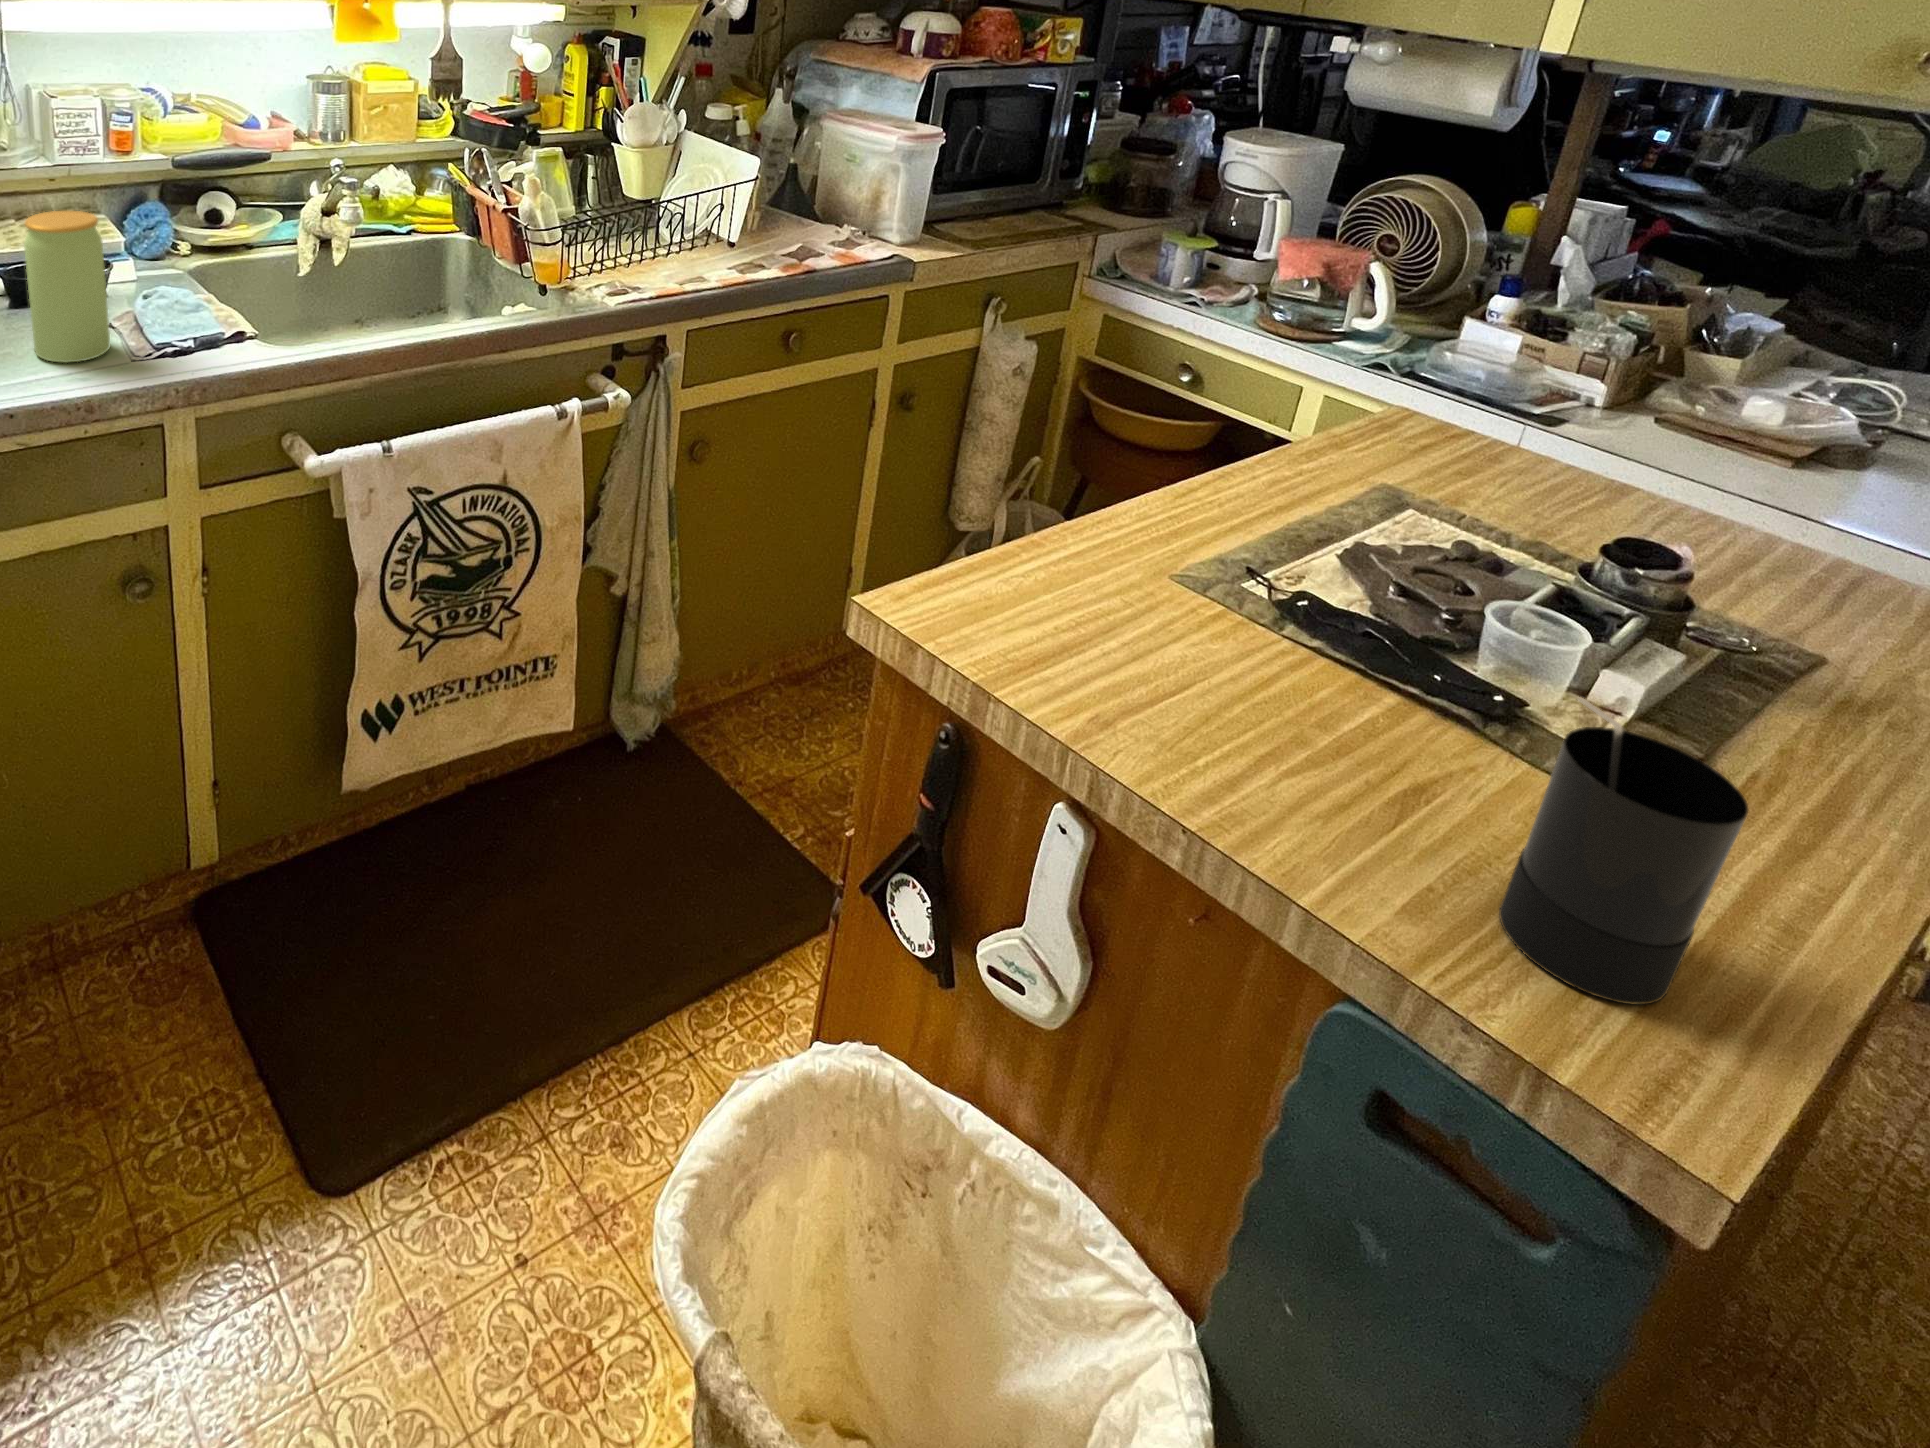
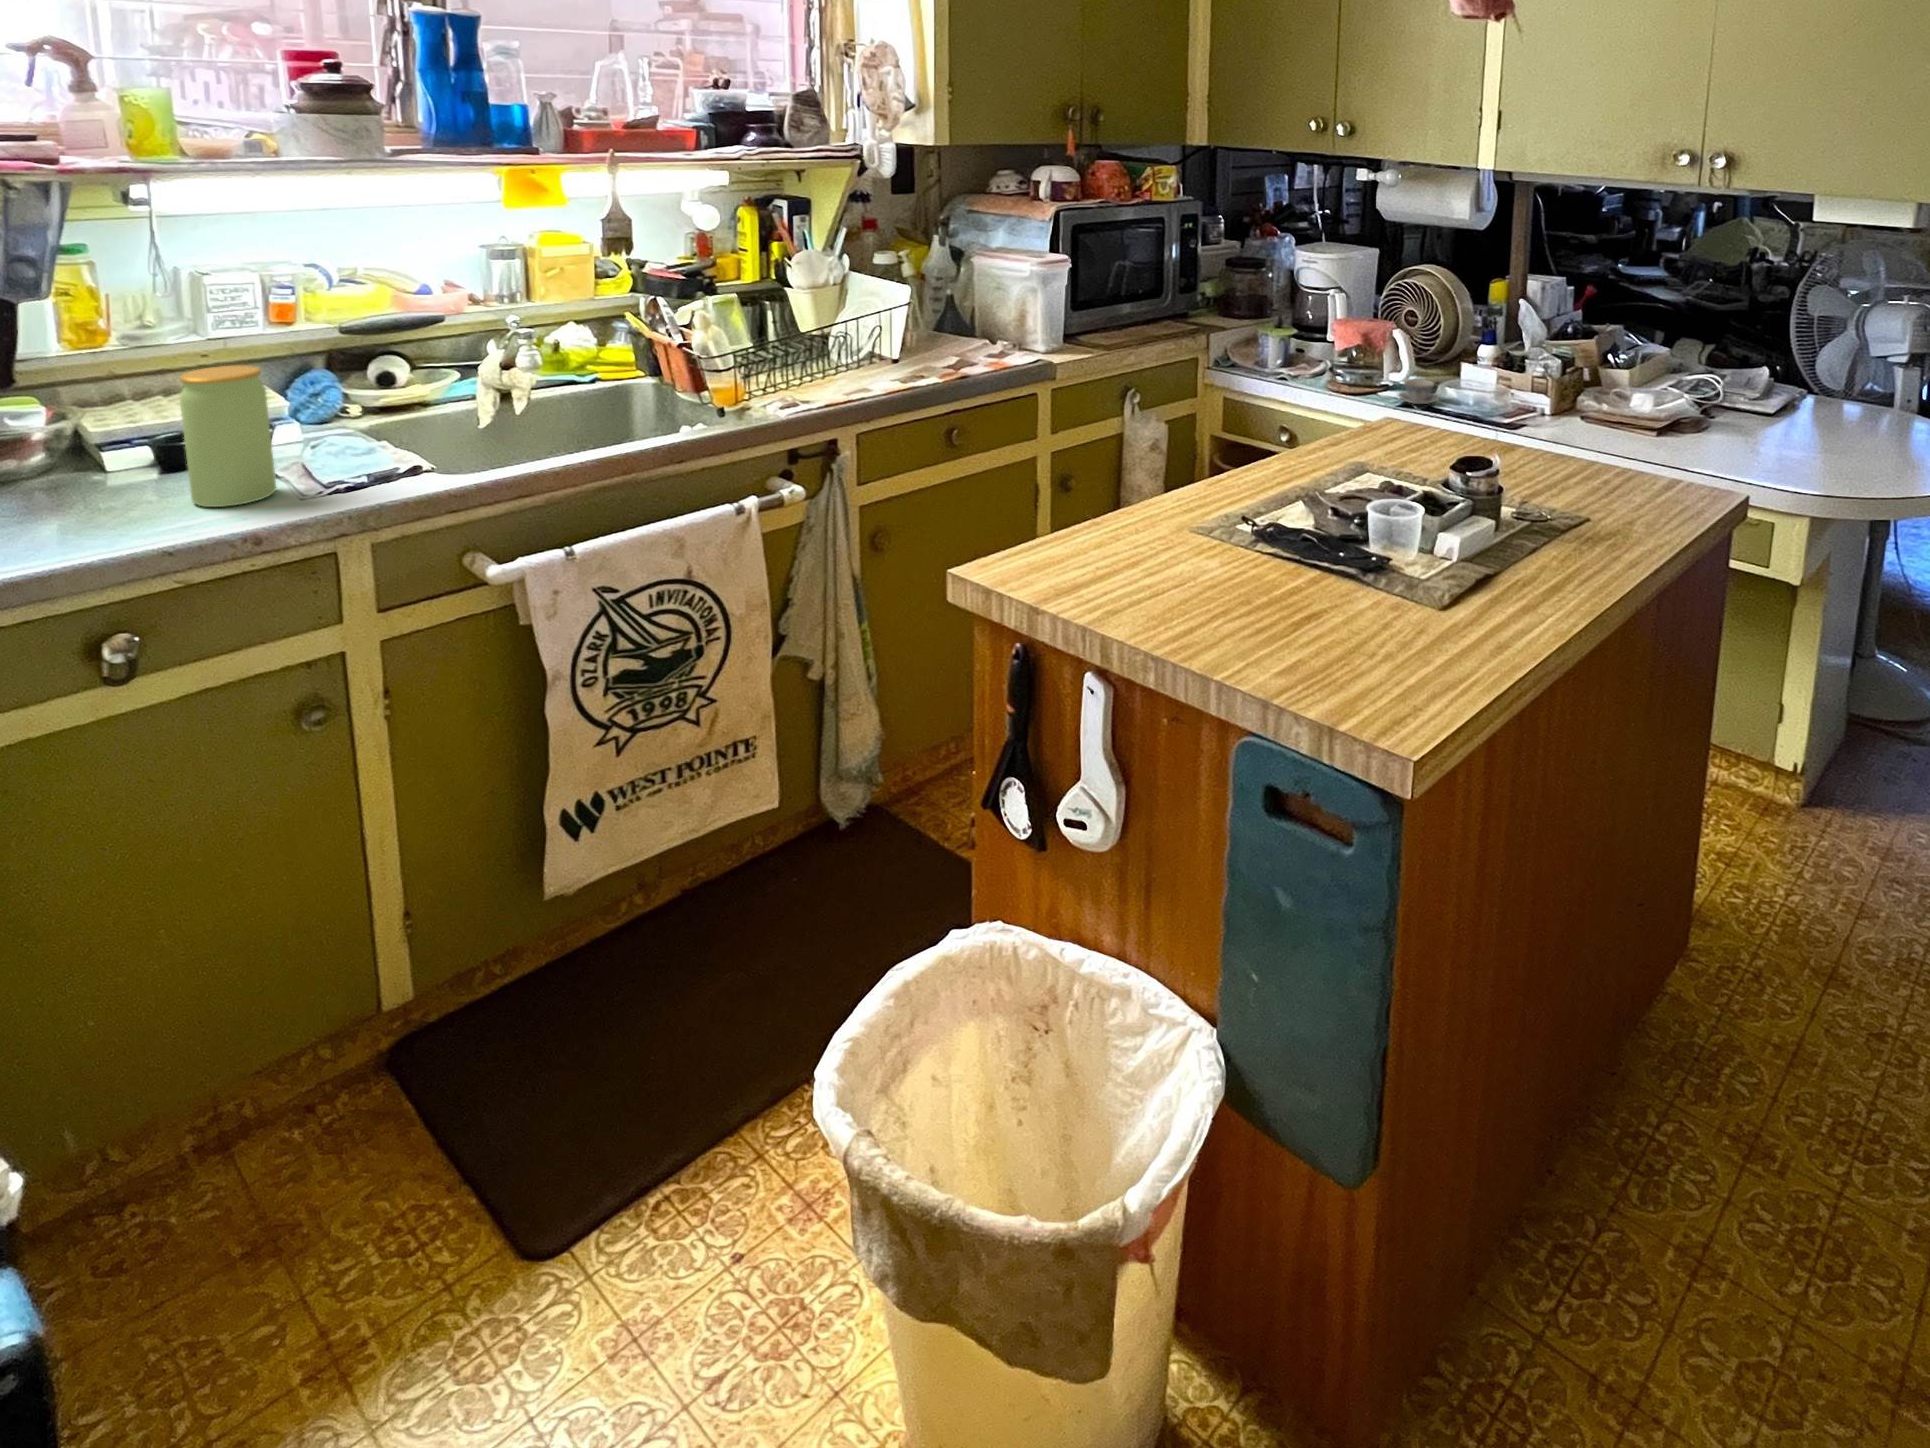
teacup: none [1372,333,1436,370] -> present [1398,379,1439,404]
candle: present [1499,698,1748,1005] -> none [1330,515,1424,691]

